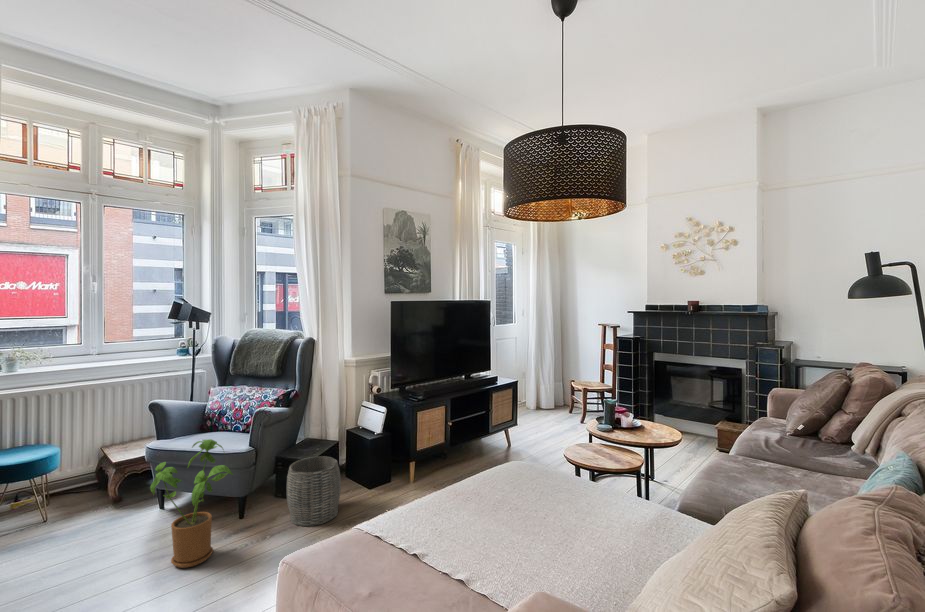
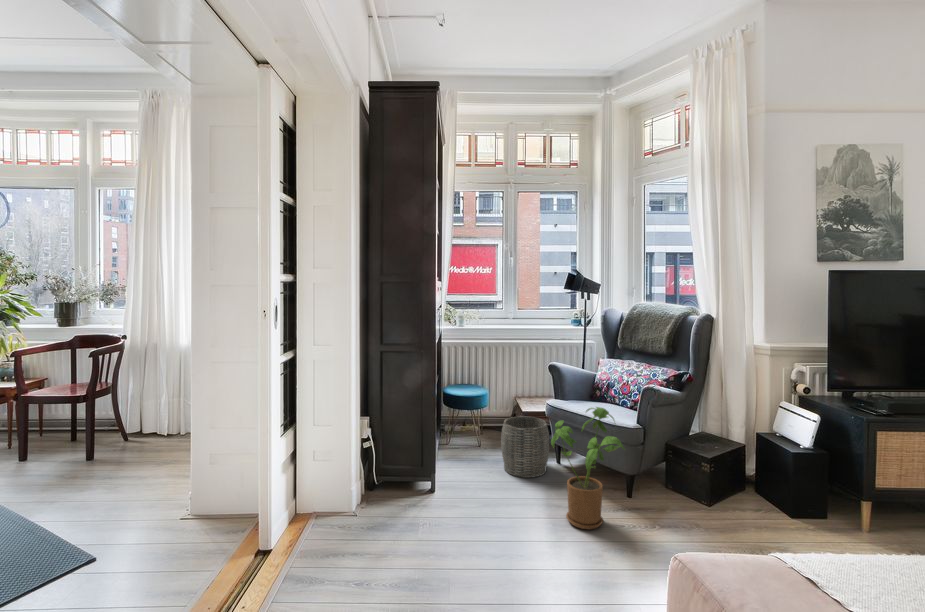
woven basket: present [287,456,341,526] -> present [501,416,549,478]

